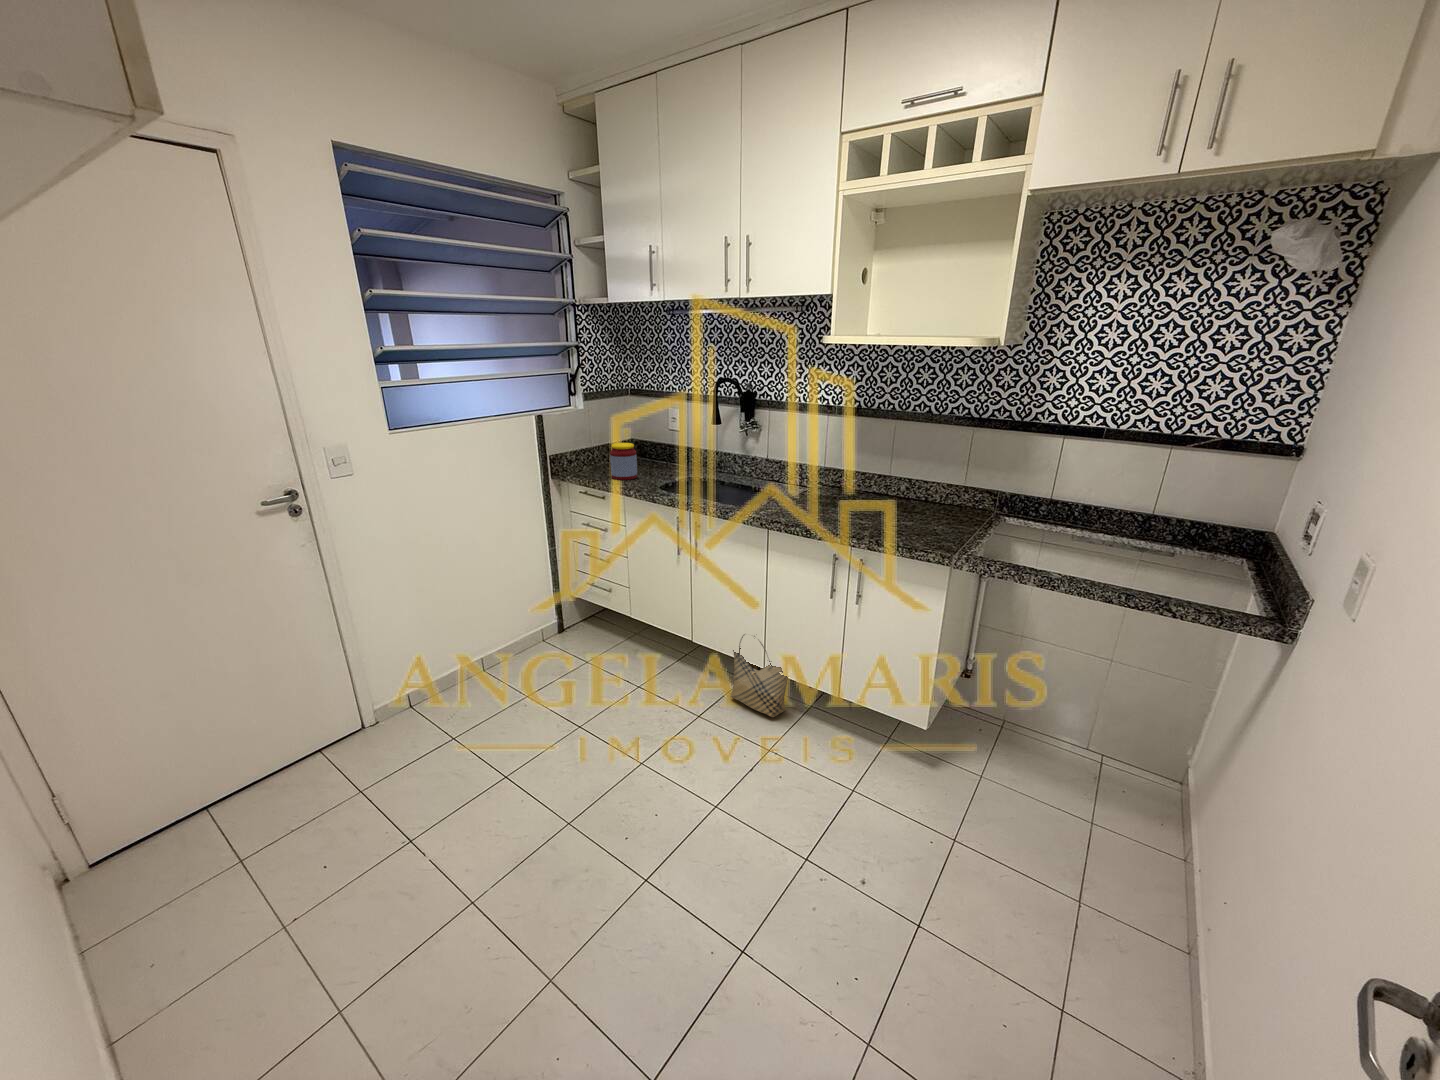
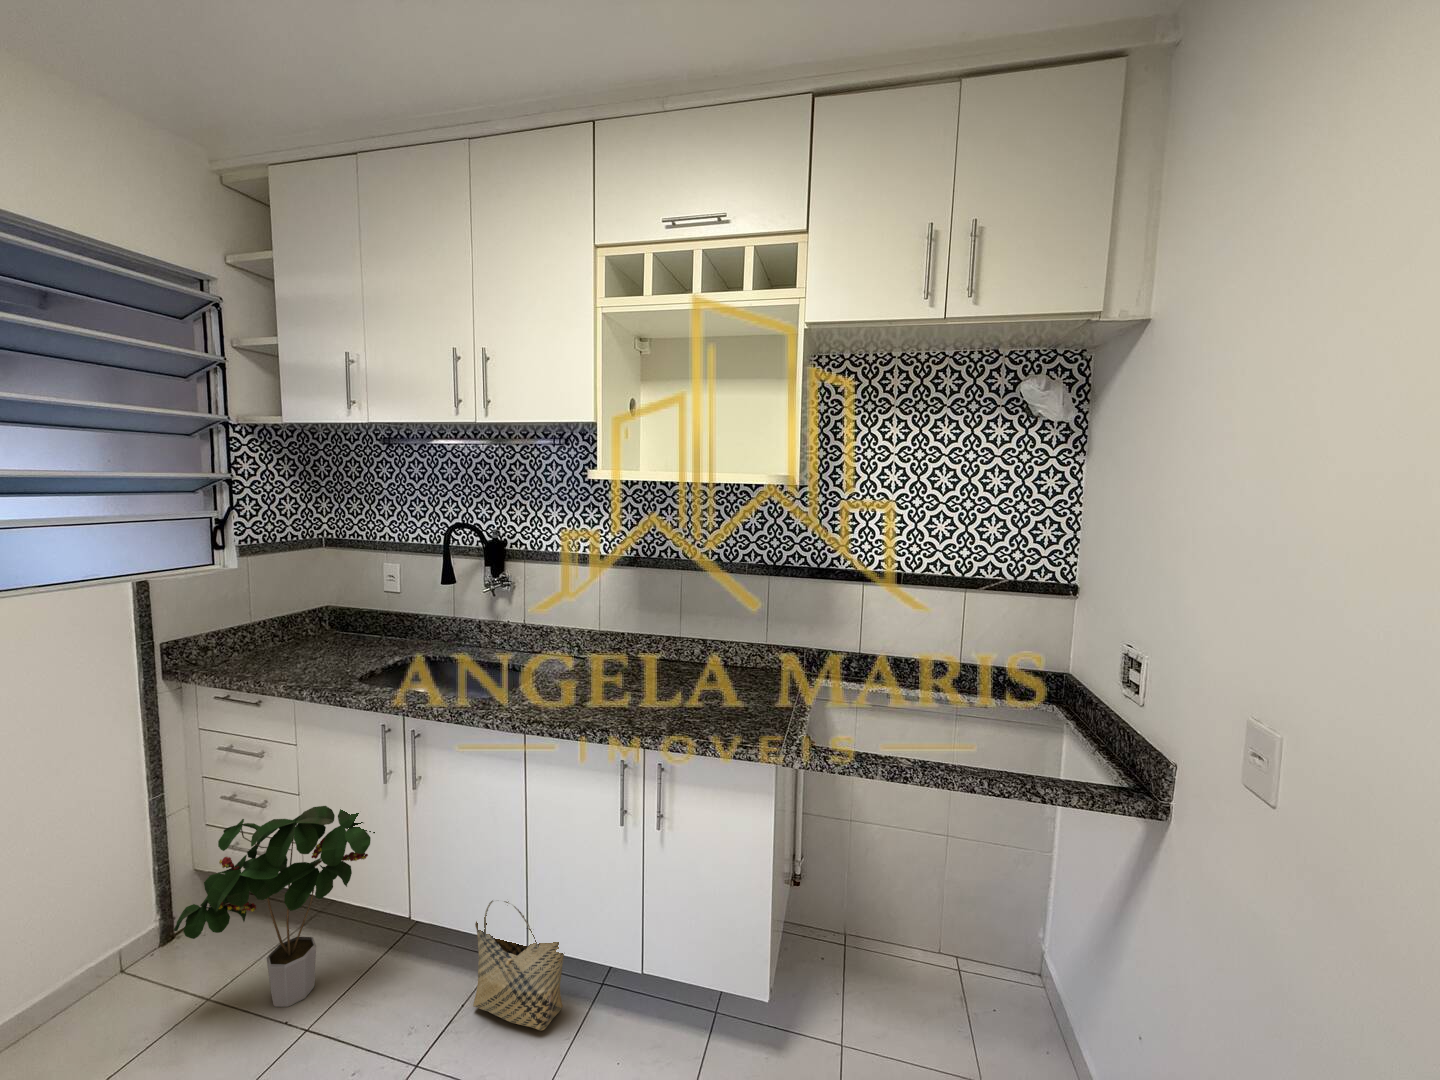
jar: present [610,443,637,480] -> none [273,615,322,673]
potted plant: none [573,564,679,674] -> present [174,806,375,1007]

